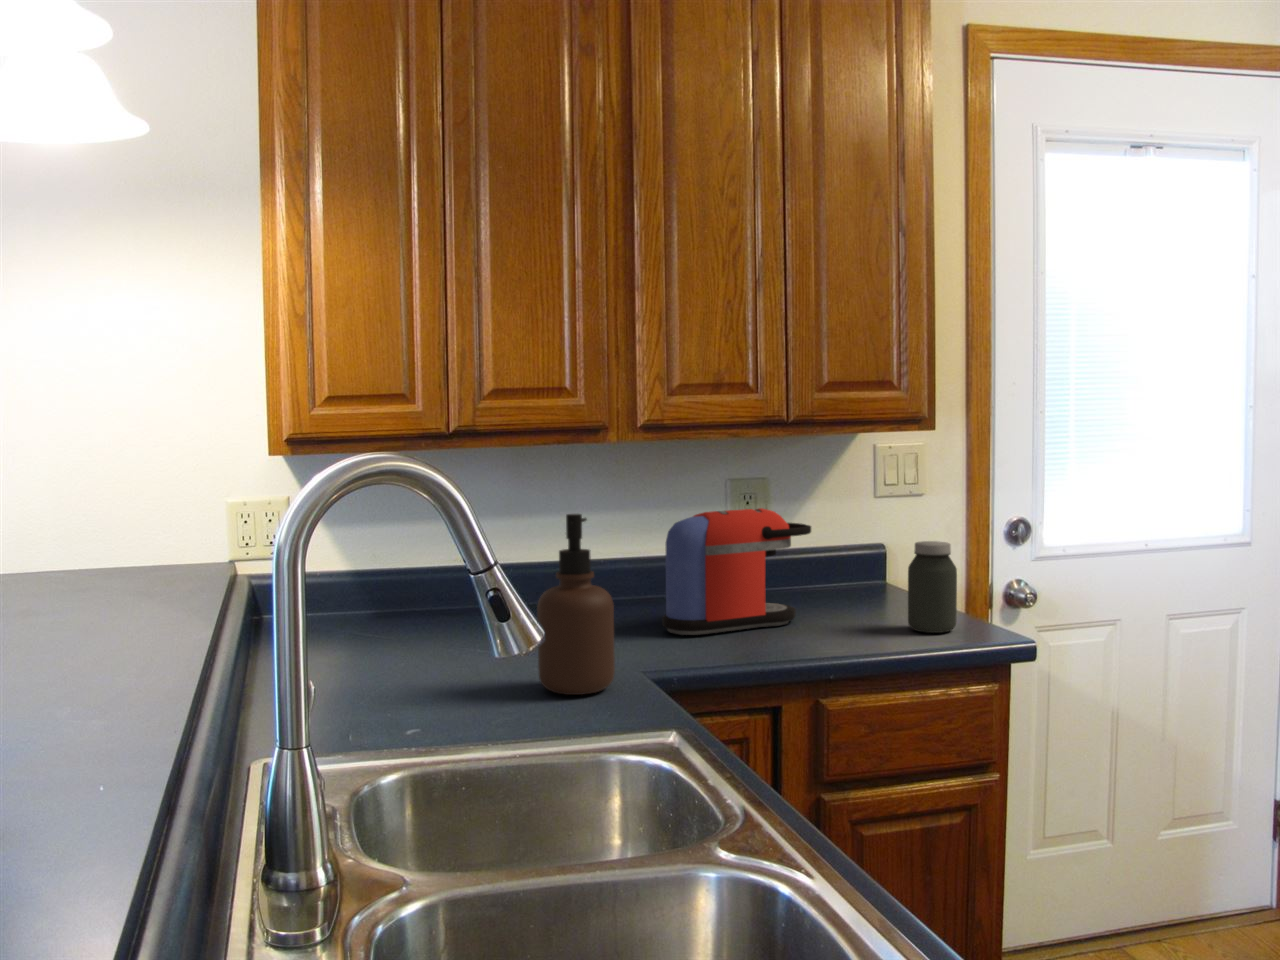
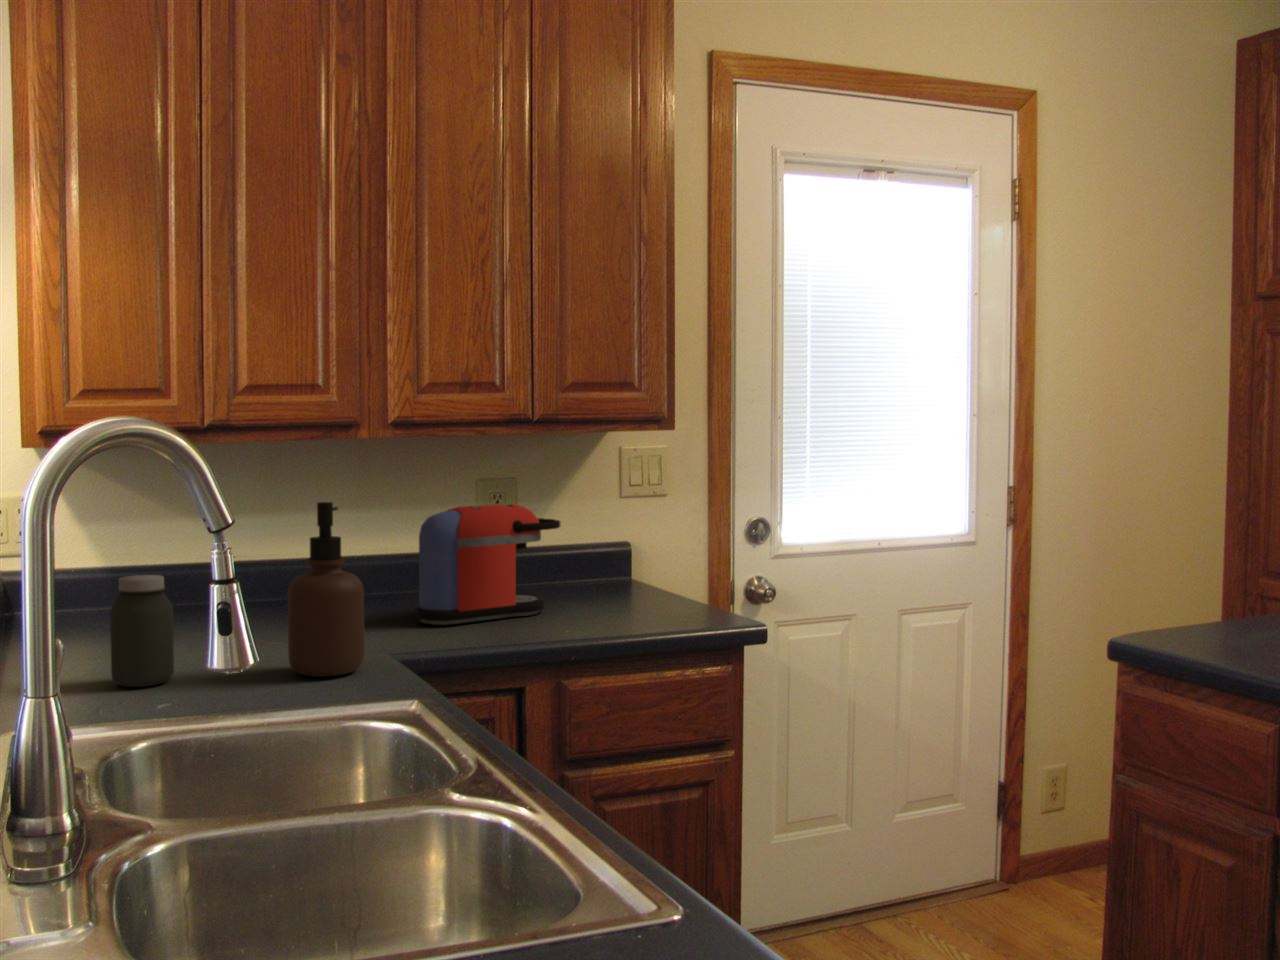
jar: present [908,541,957,633] -> present [110,575,174,687]

